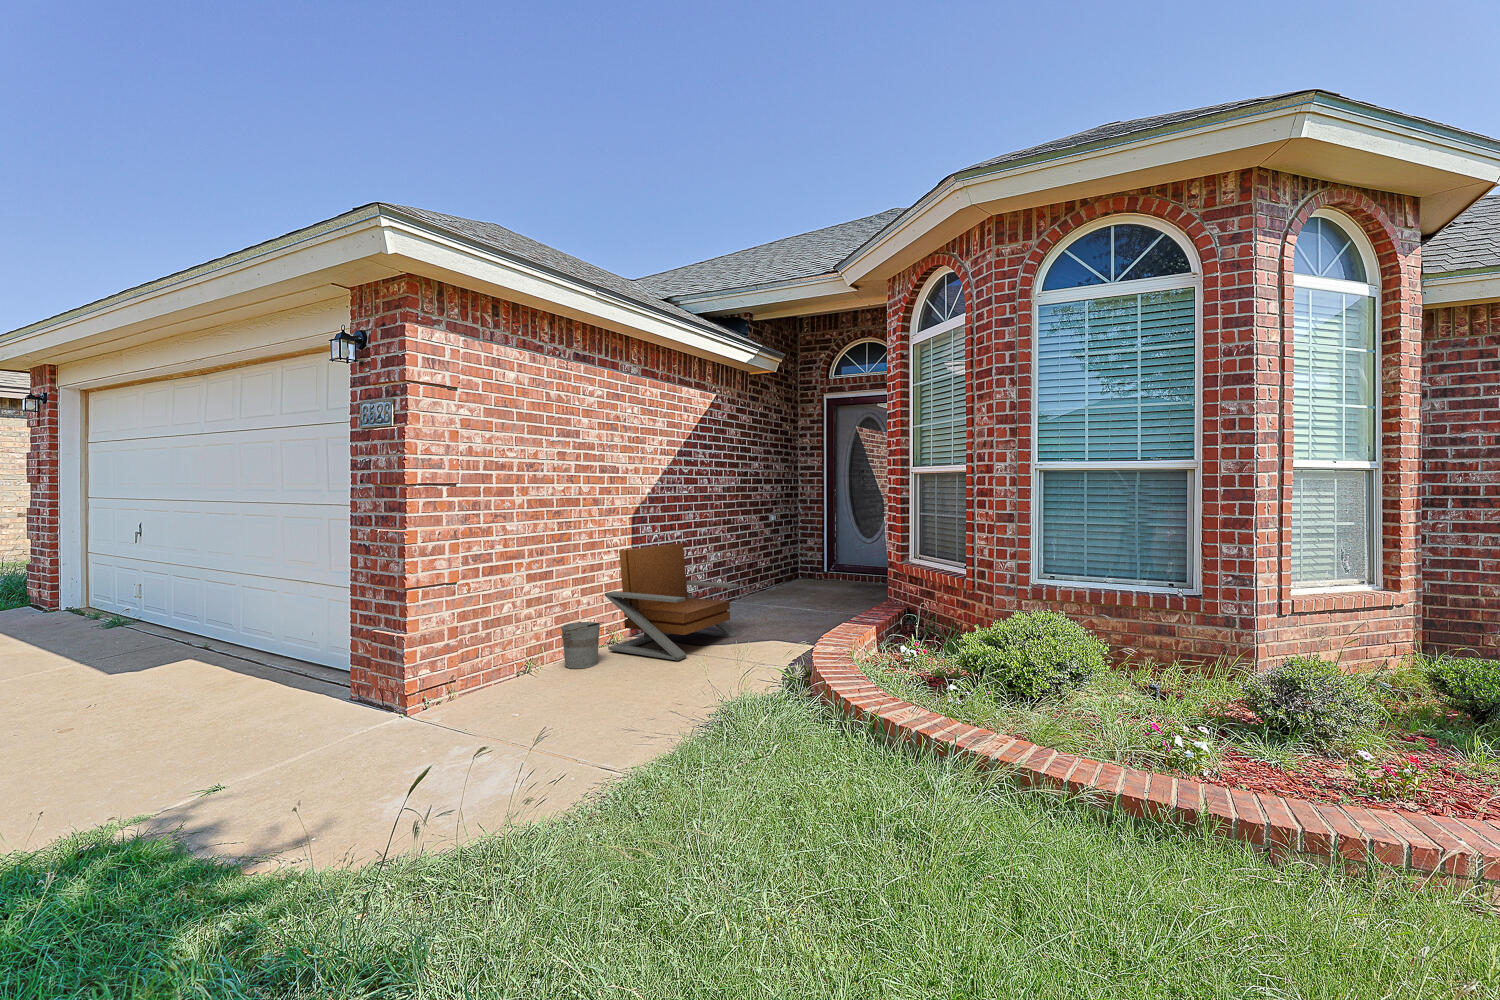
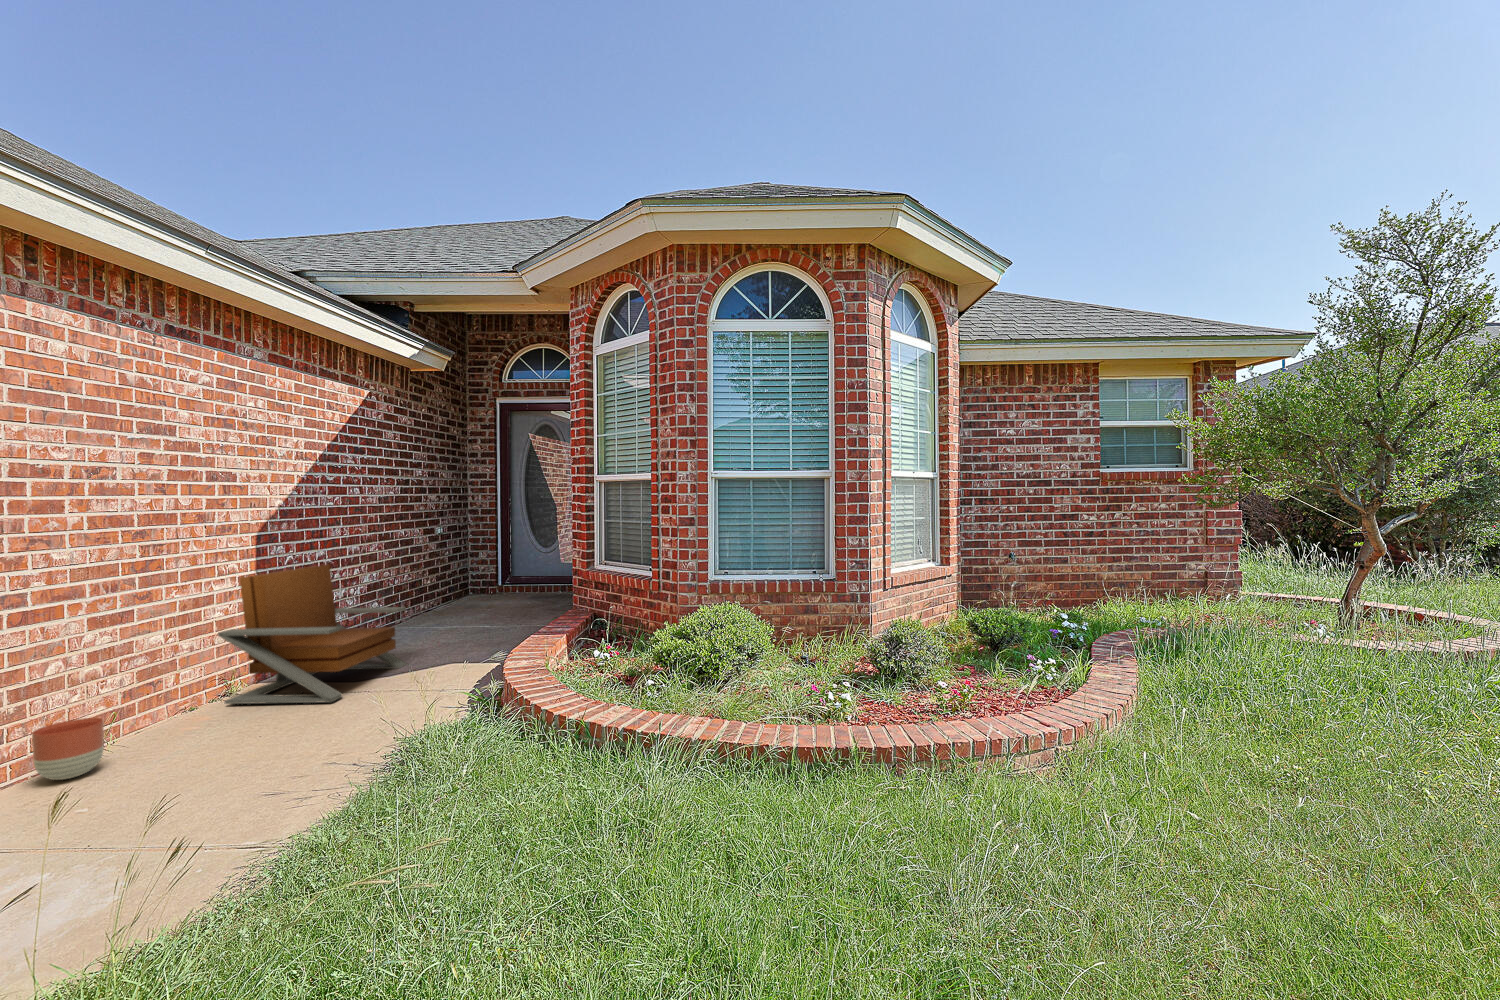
bucket: present [561,622,604,669] -> none [151,668,220,734]
planter: none [491,649,530,692] -> present [32,718,104,780]

